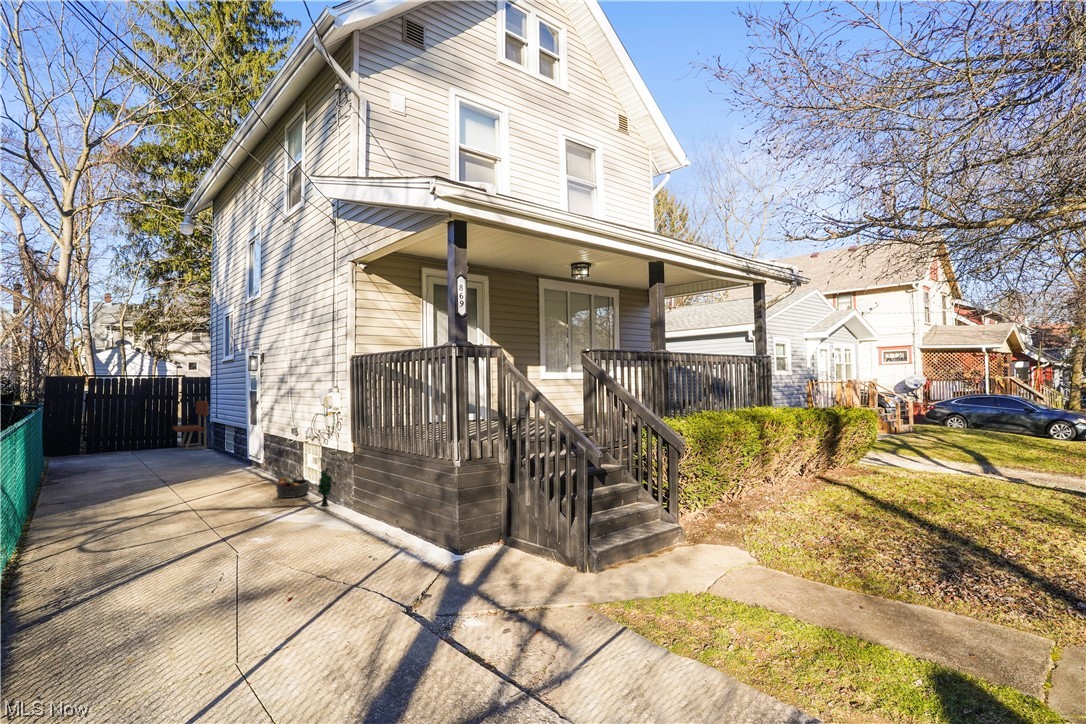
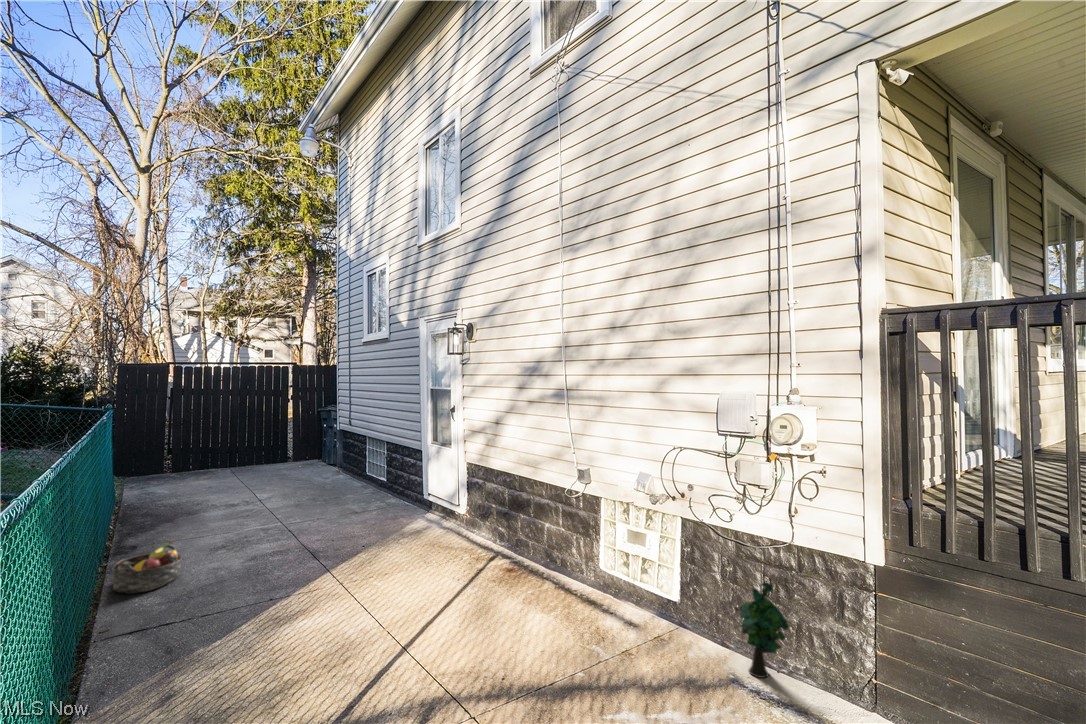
bench: present [173,401,208,450] -> none [287,398,336,469]
basket: present [276,475,309,498] -> present [112,539,182,594]

